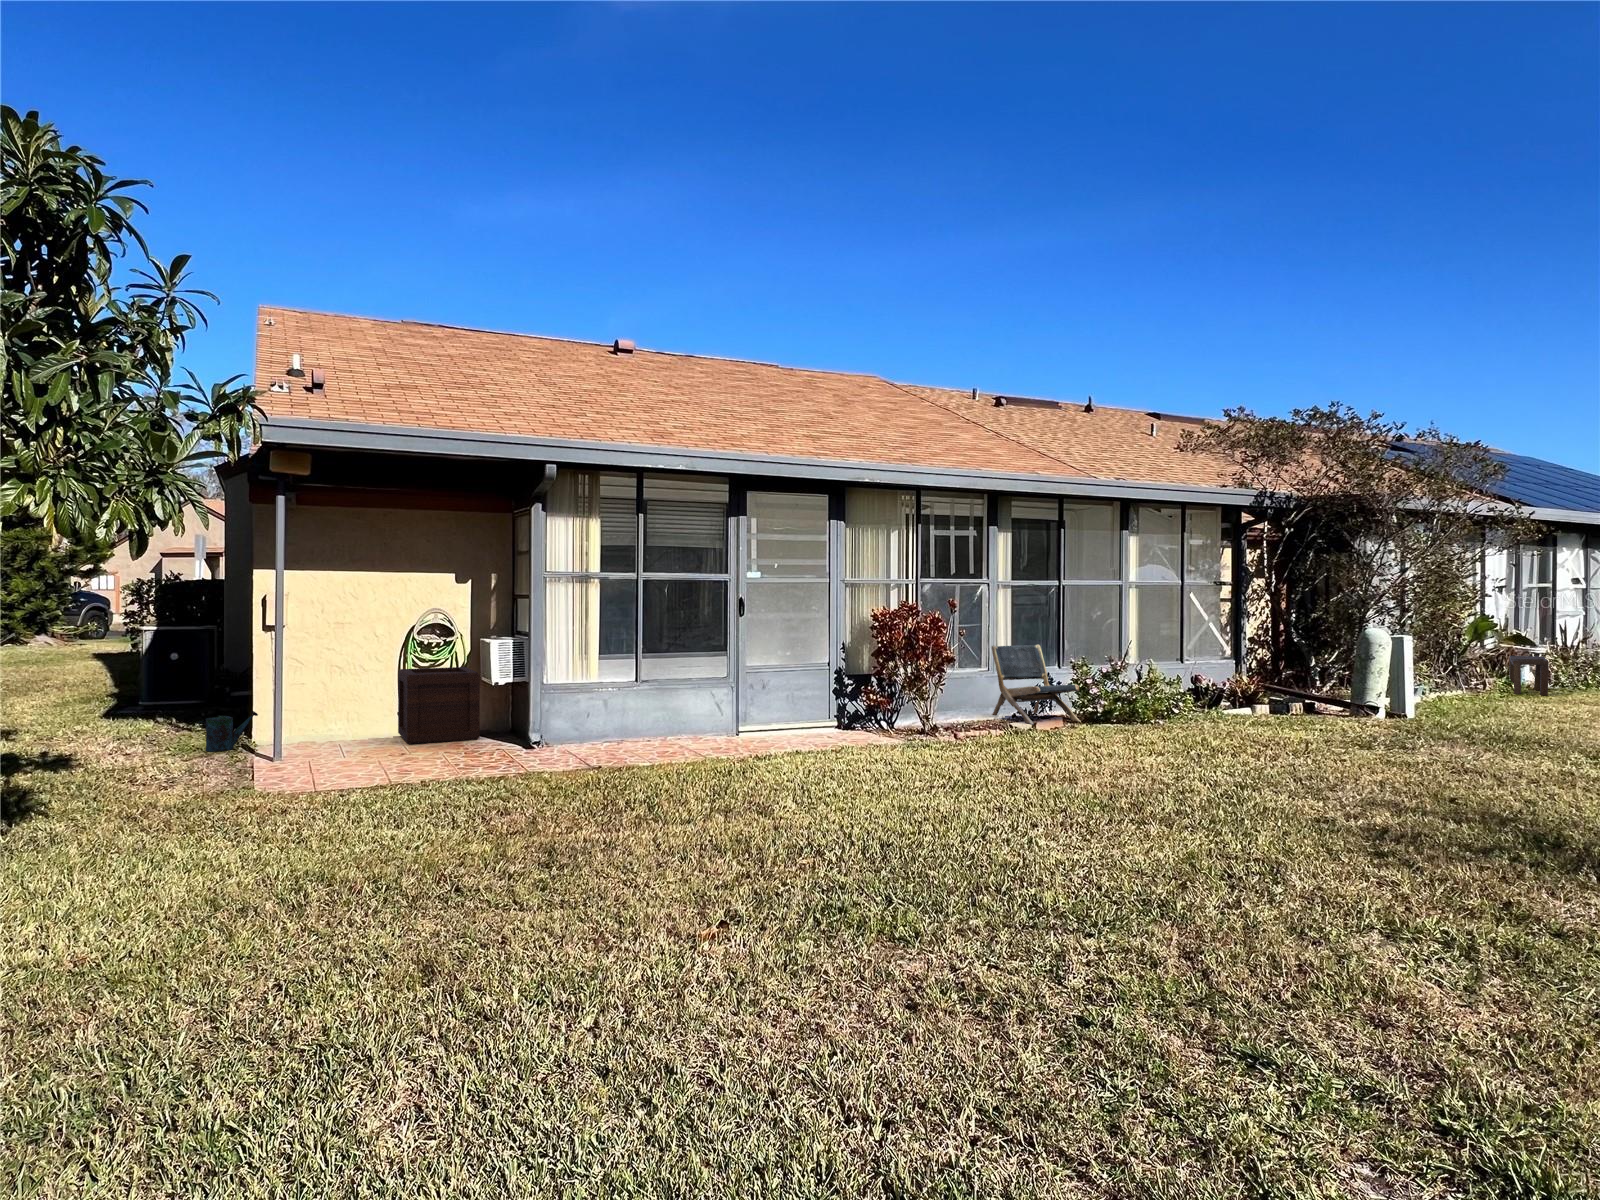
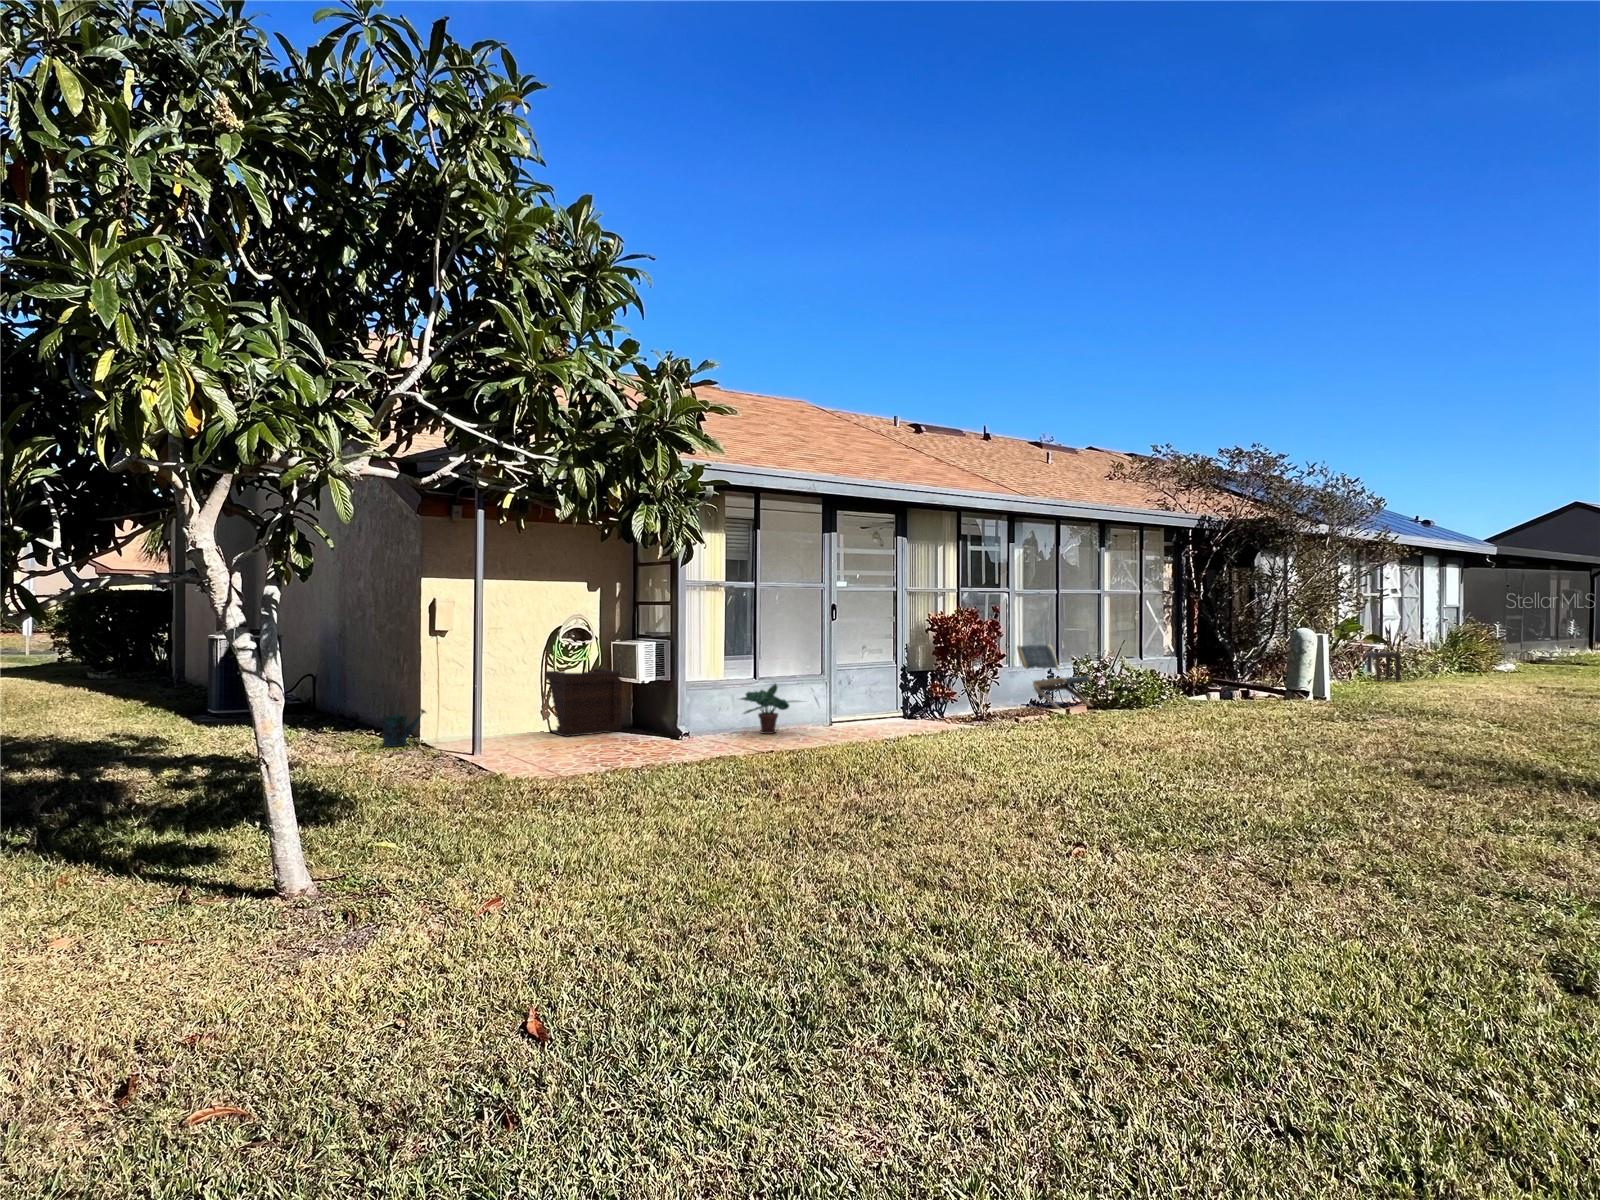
potted plant: none [596,690,681,748] -> present [740,684,789,734]

